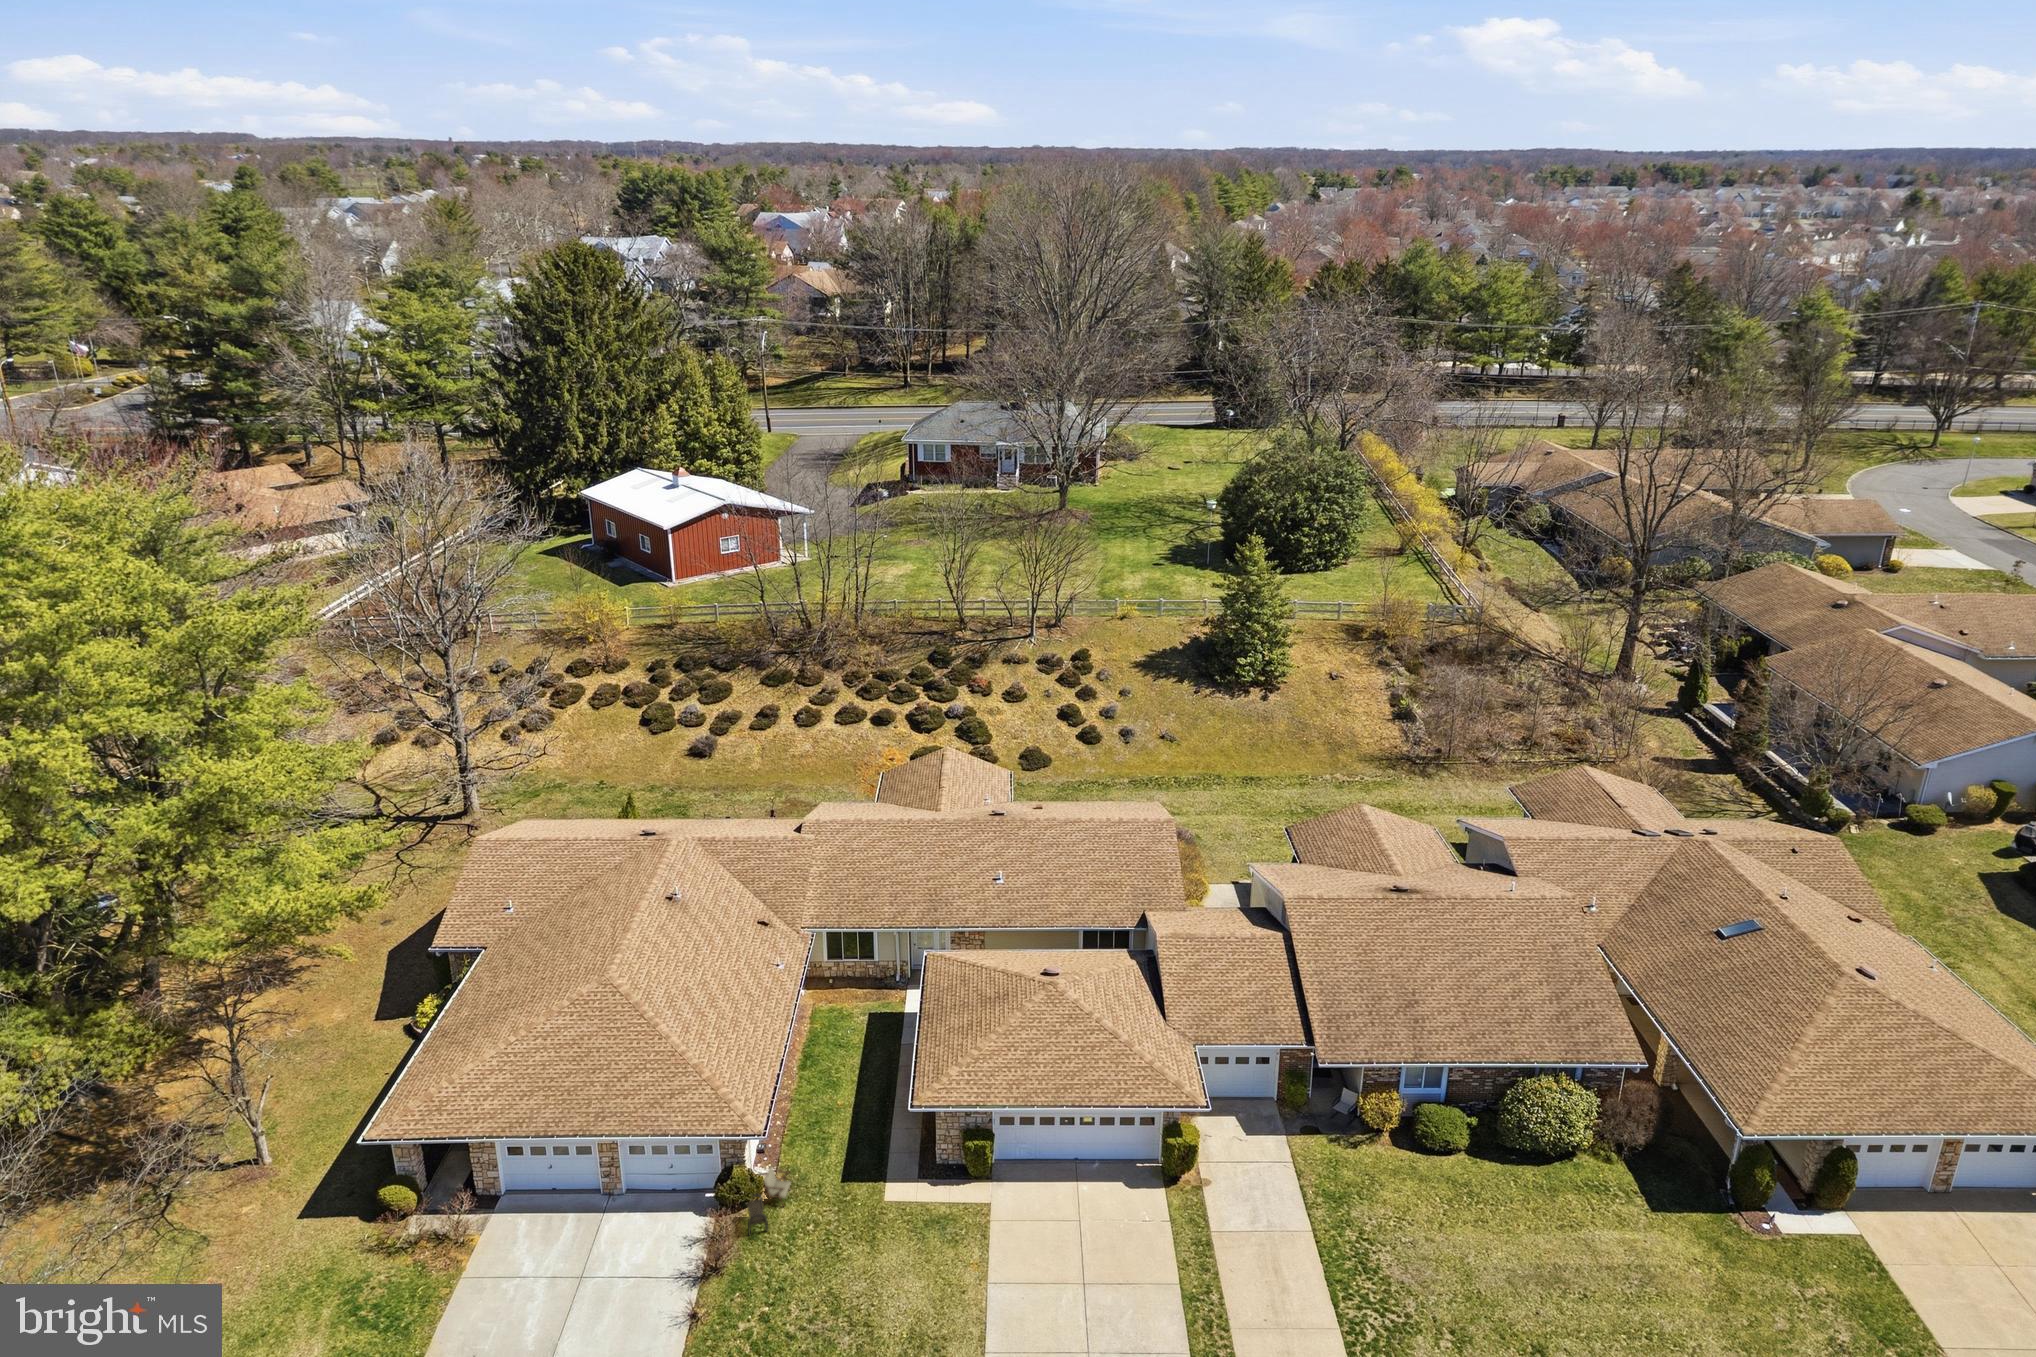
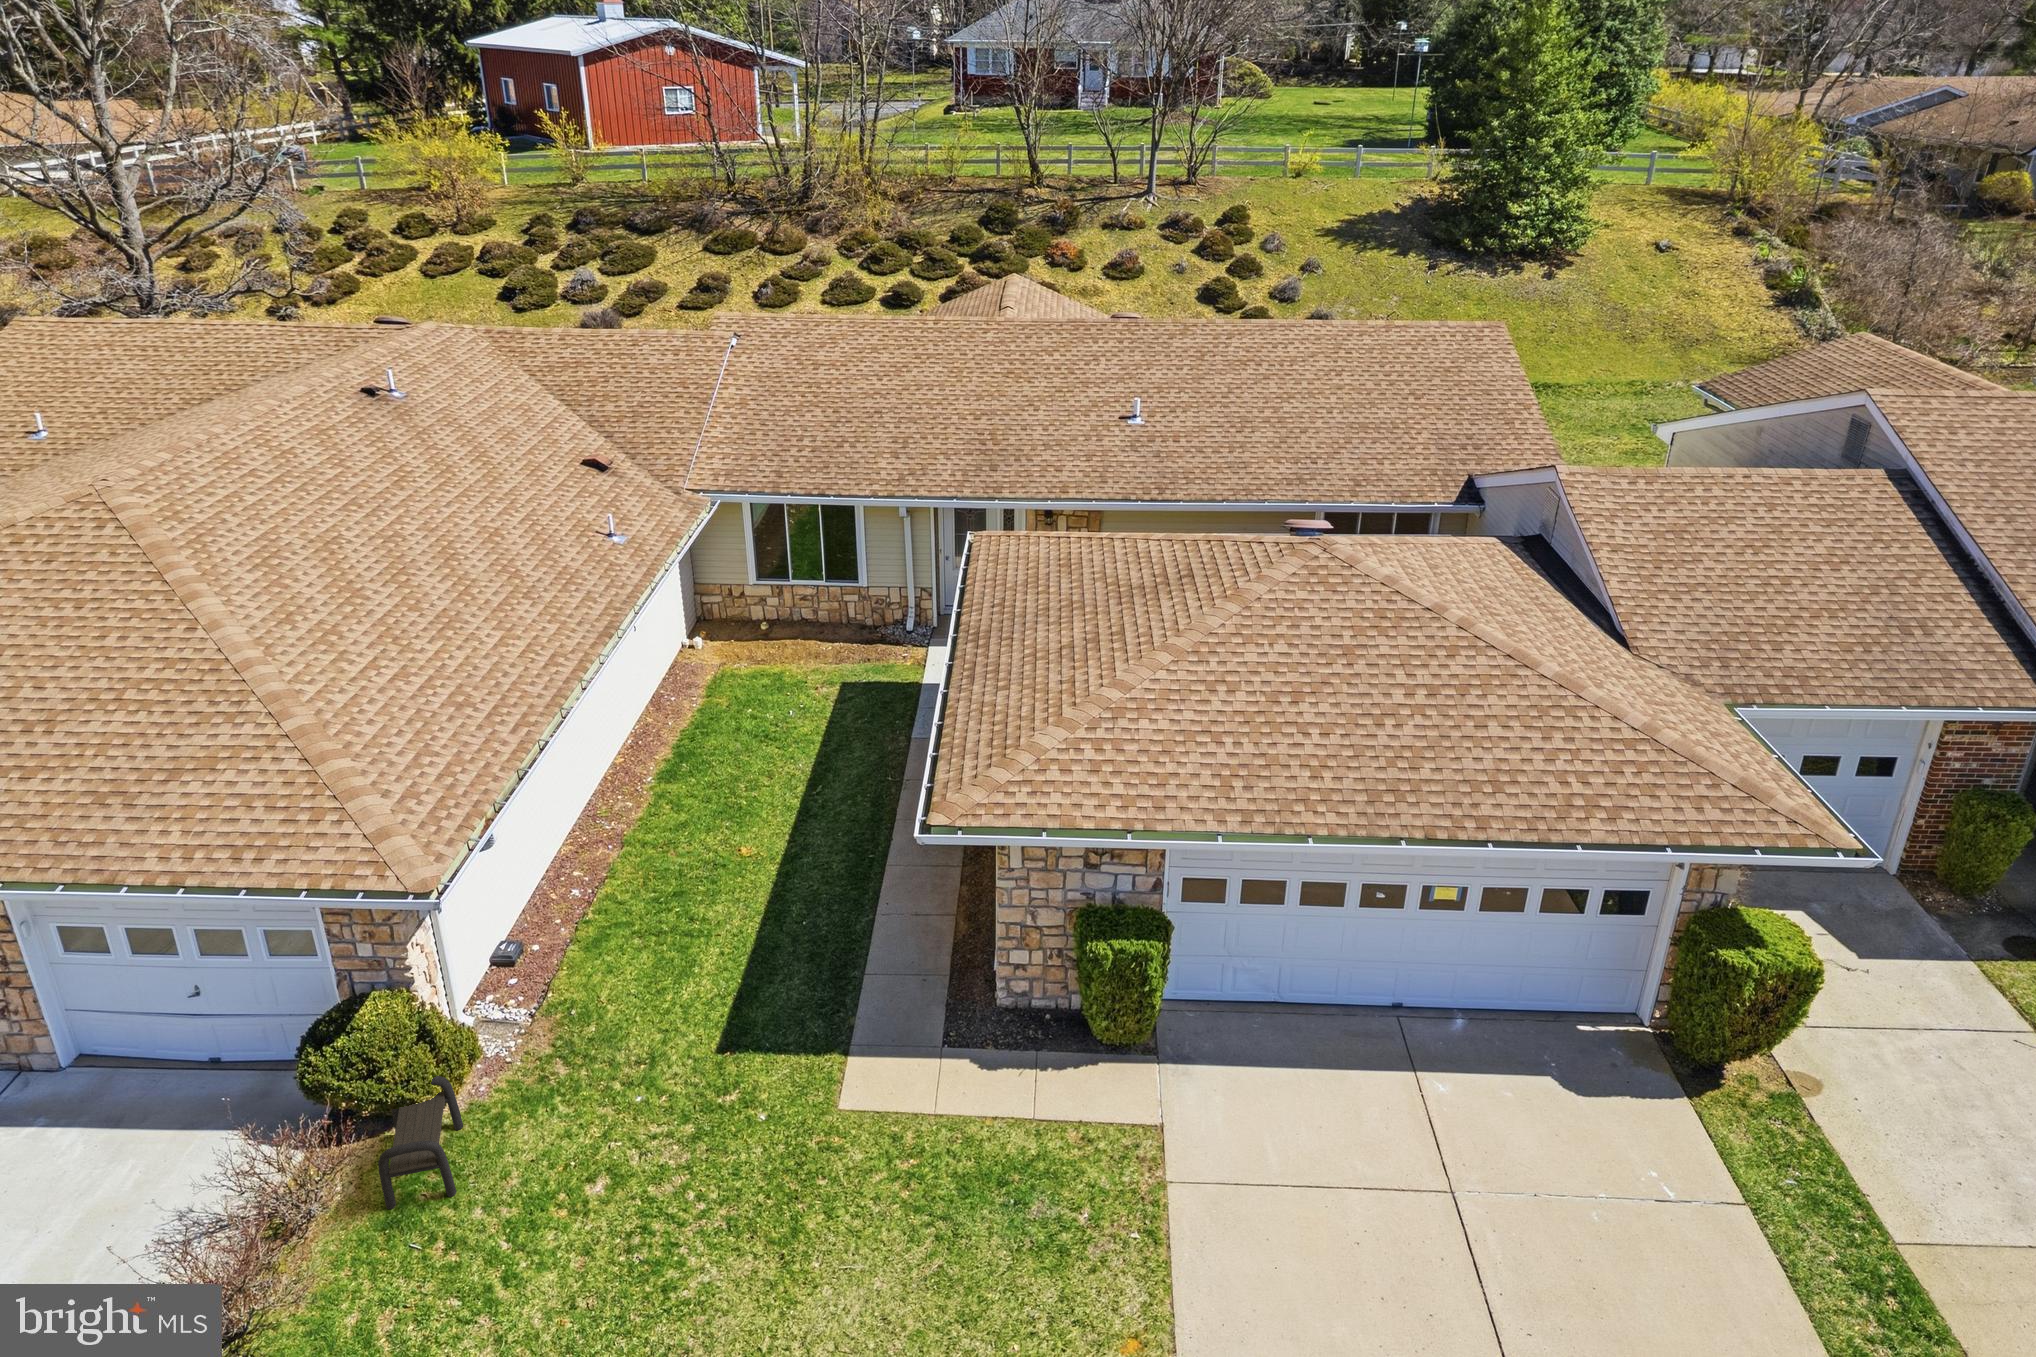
lounge chair: present [764,1167,791,1204] -> none [457,995,565,1119]

